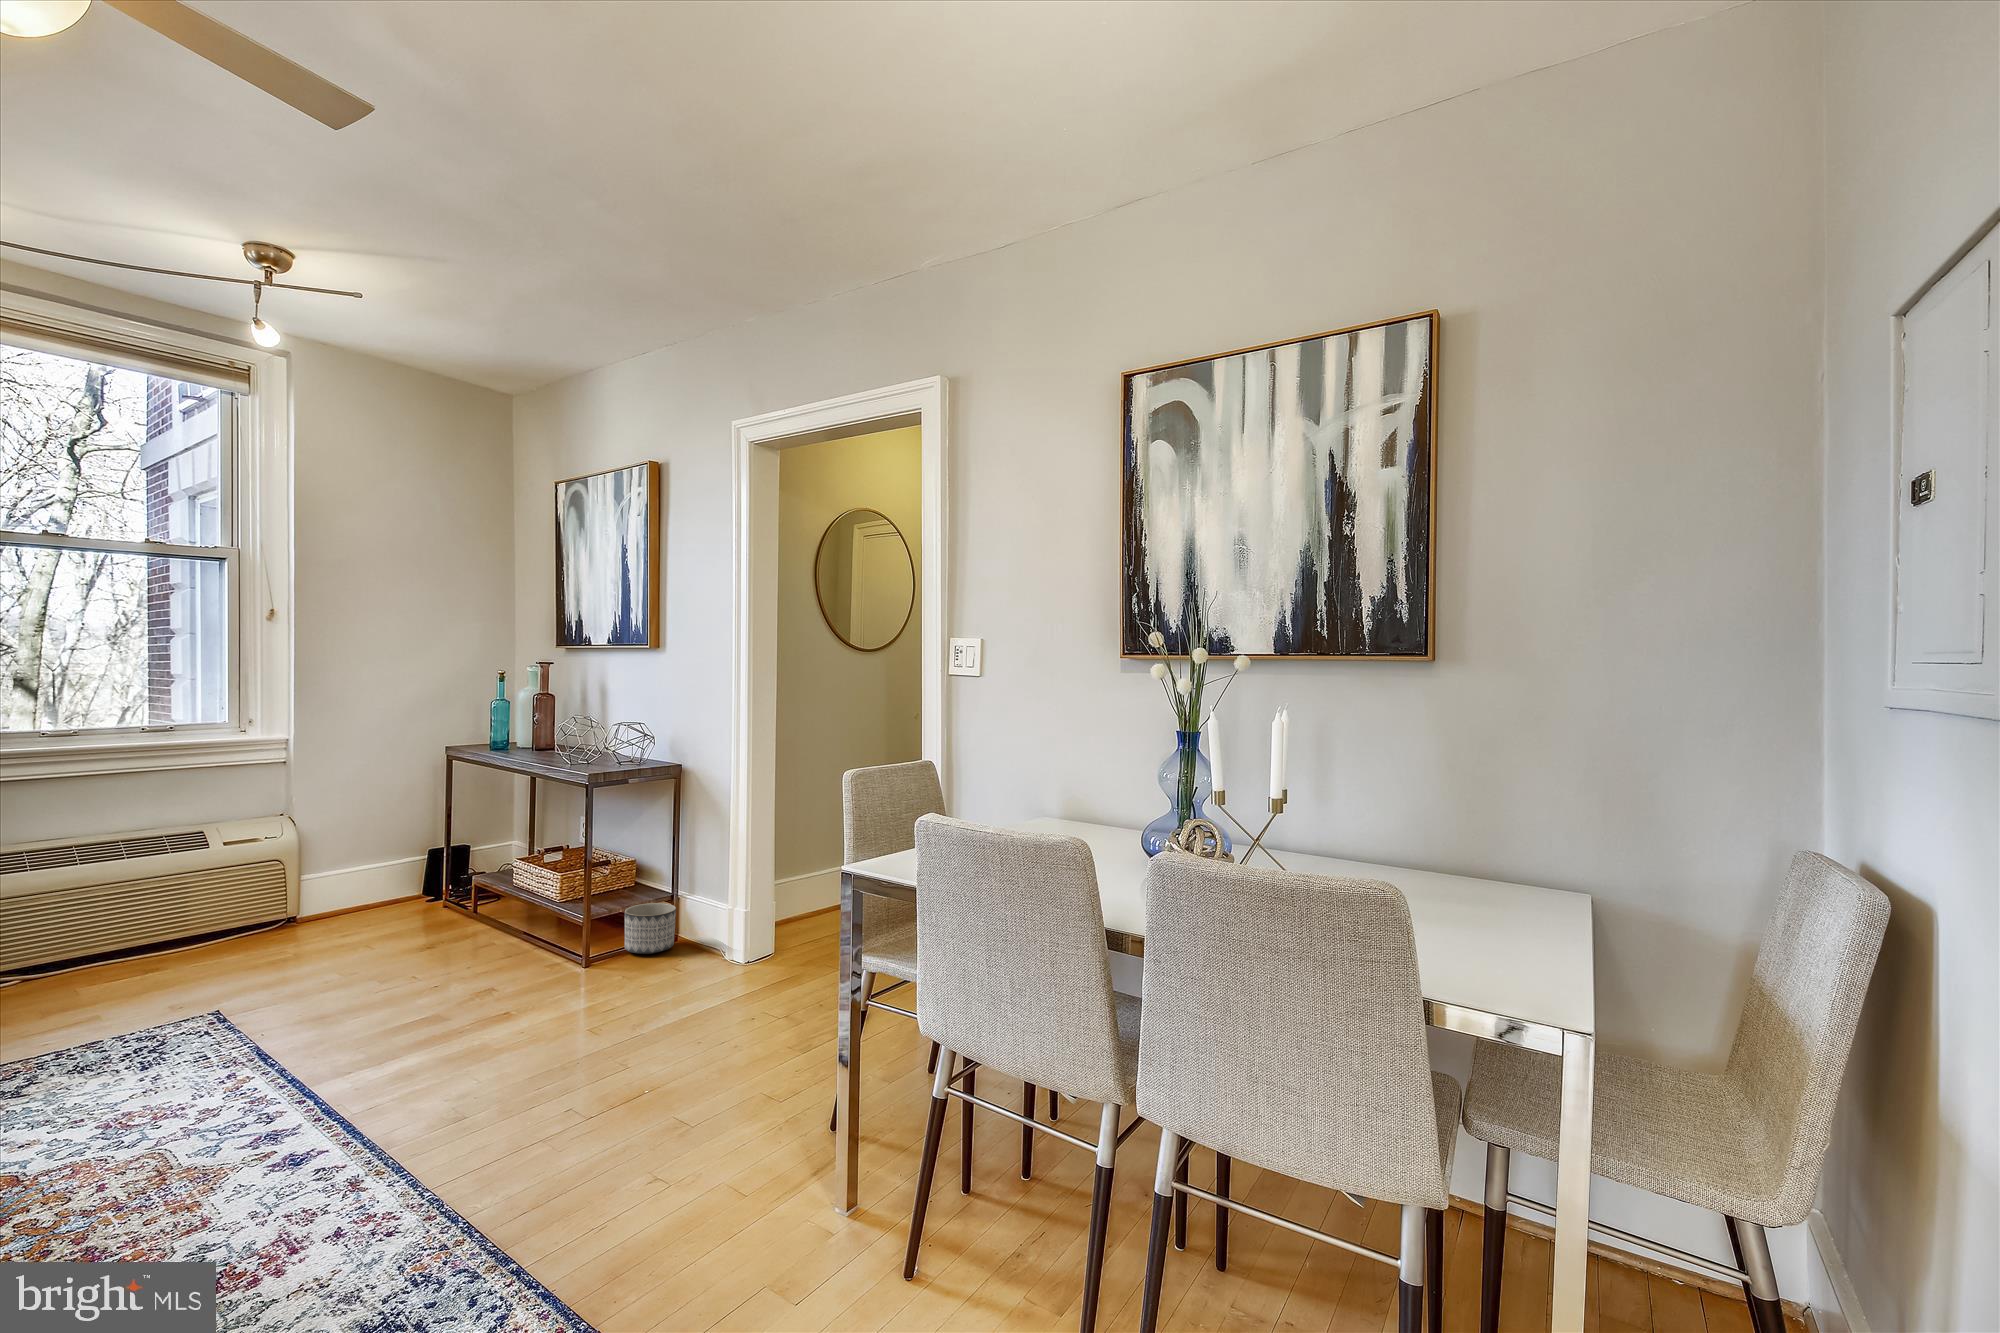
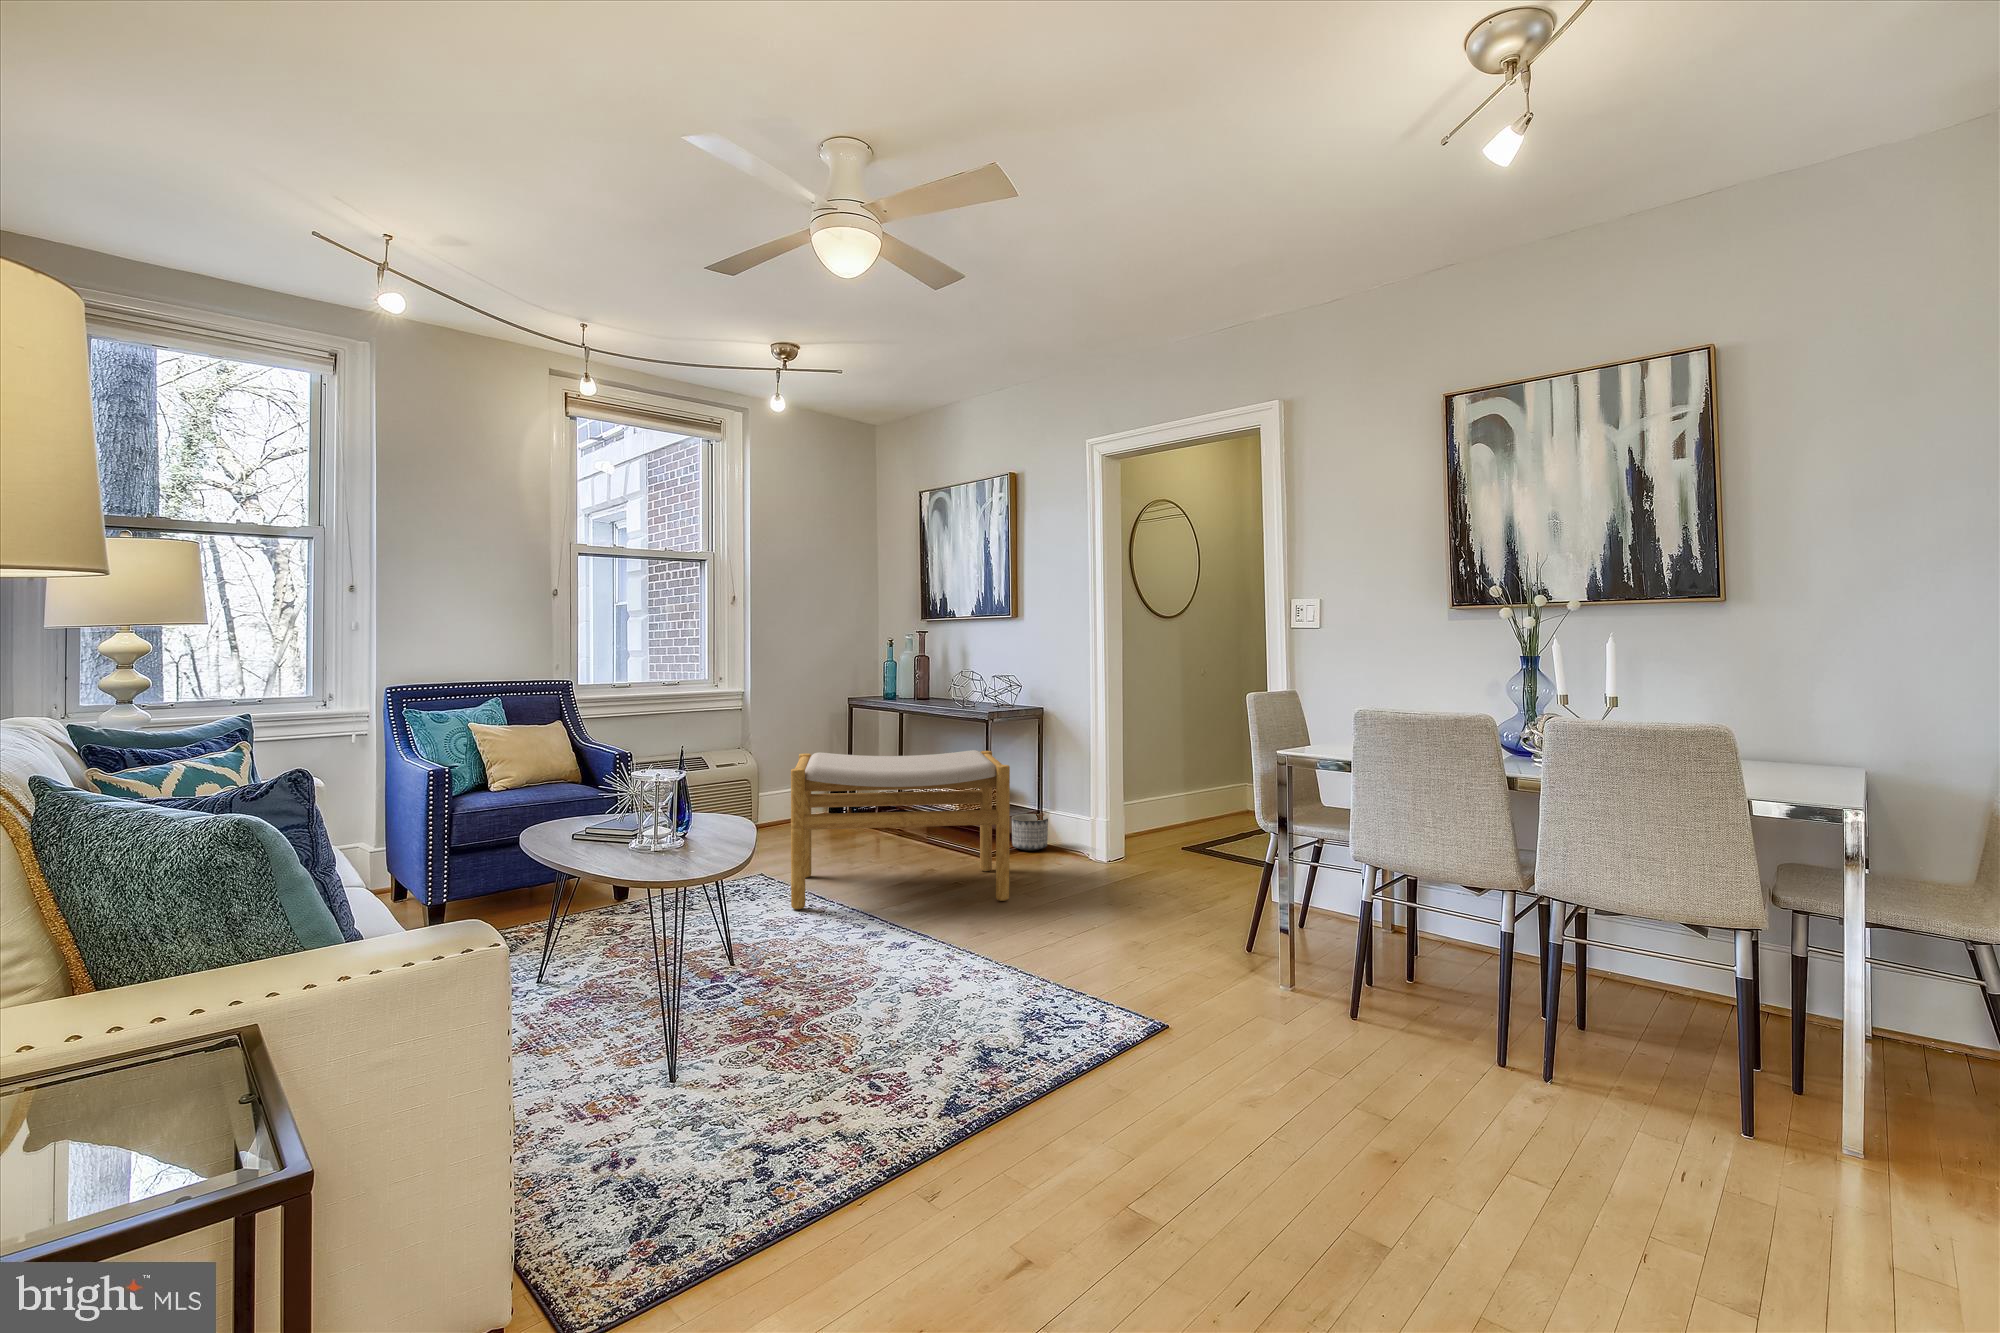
footstool: none [156,829,567,1091] -> present [791,750,1010,909]

